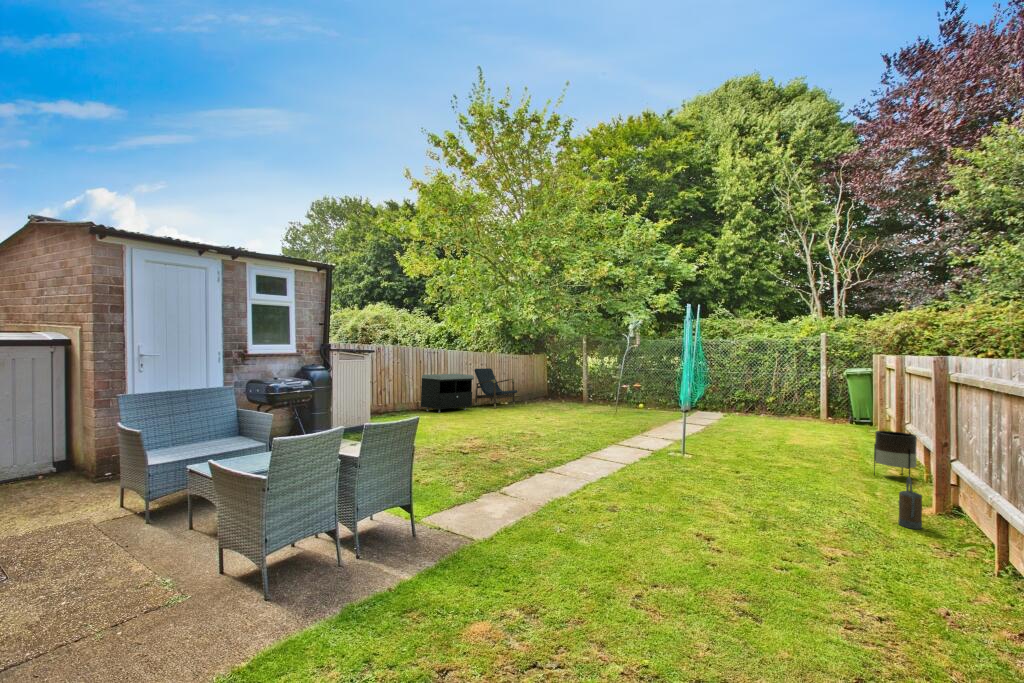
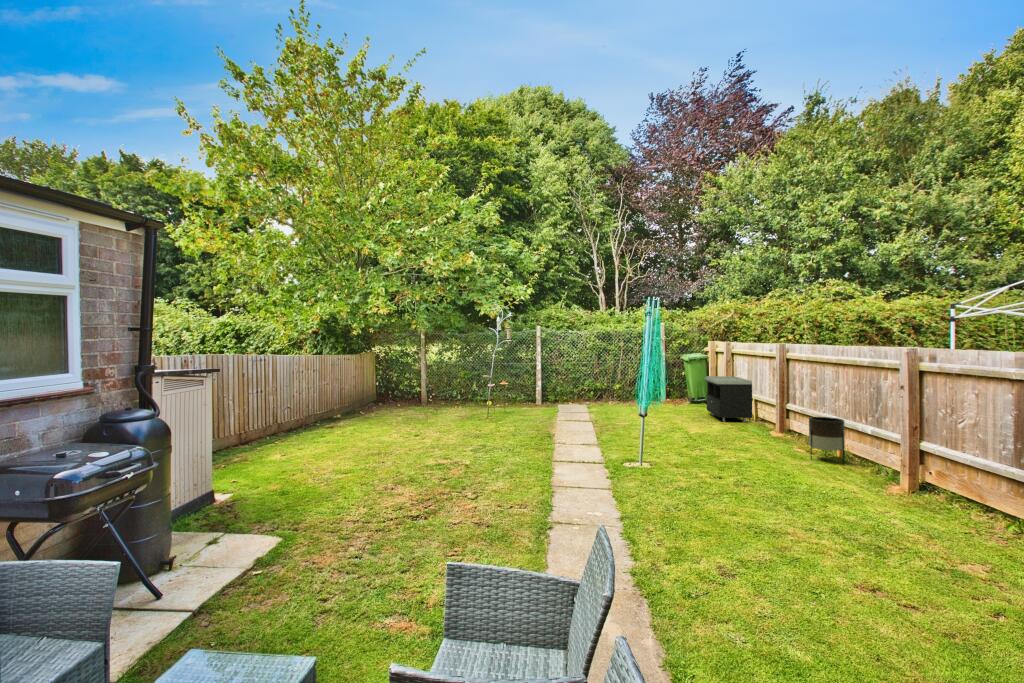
lounge chair: present [474,368,518,408] -> none [305,375,365,428]
storage bench: present [421,374,474,413] -> present [705,376,752,422]
watering can: present [898,477,922,529] -> none [938,470,974,521]

